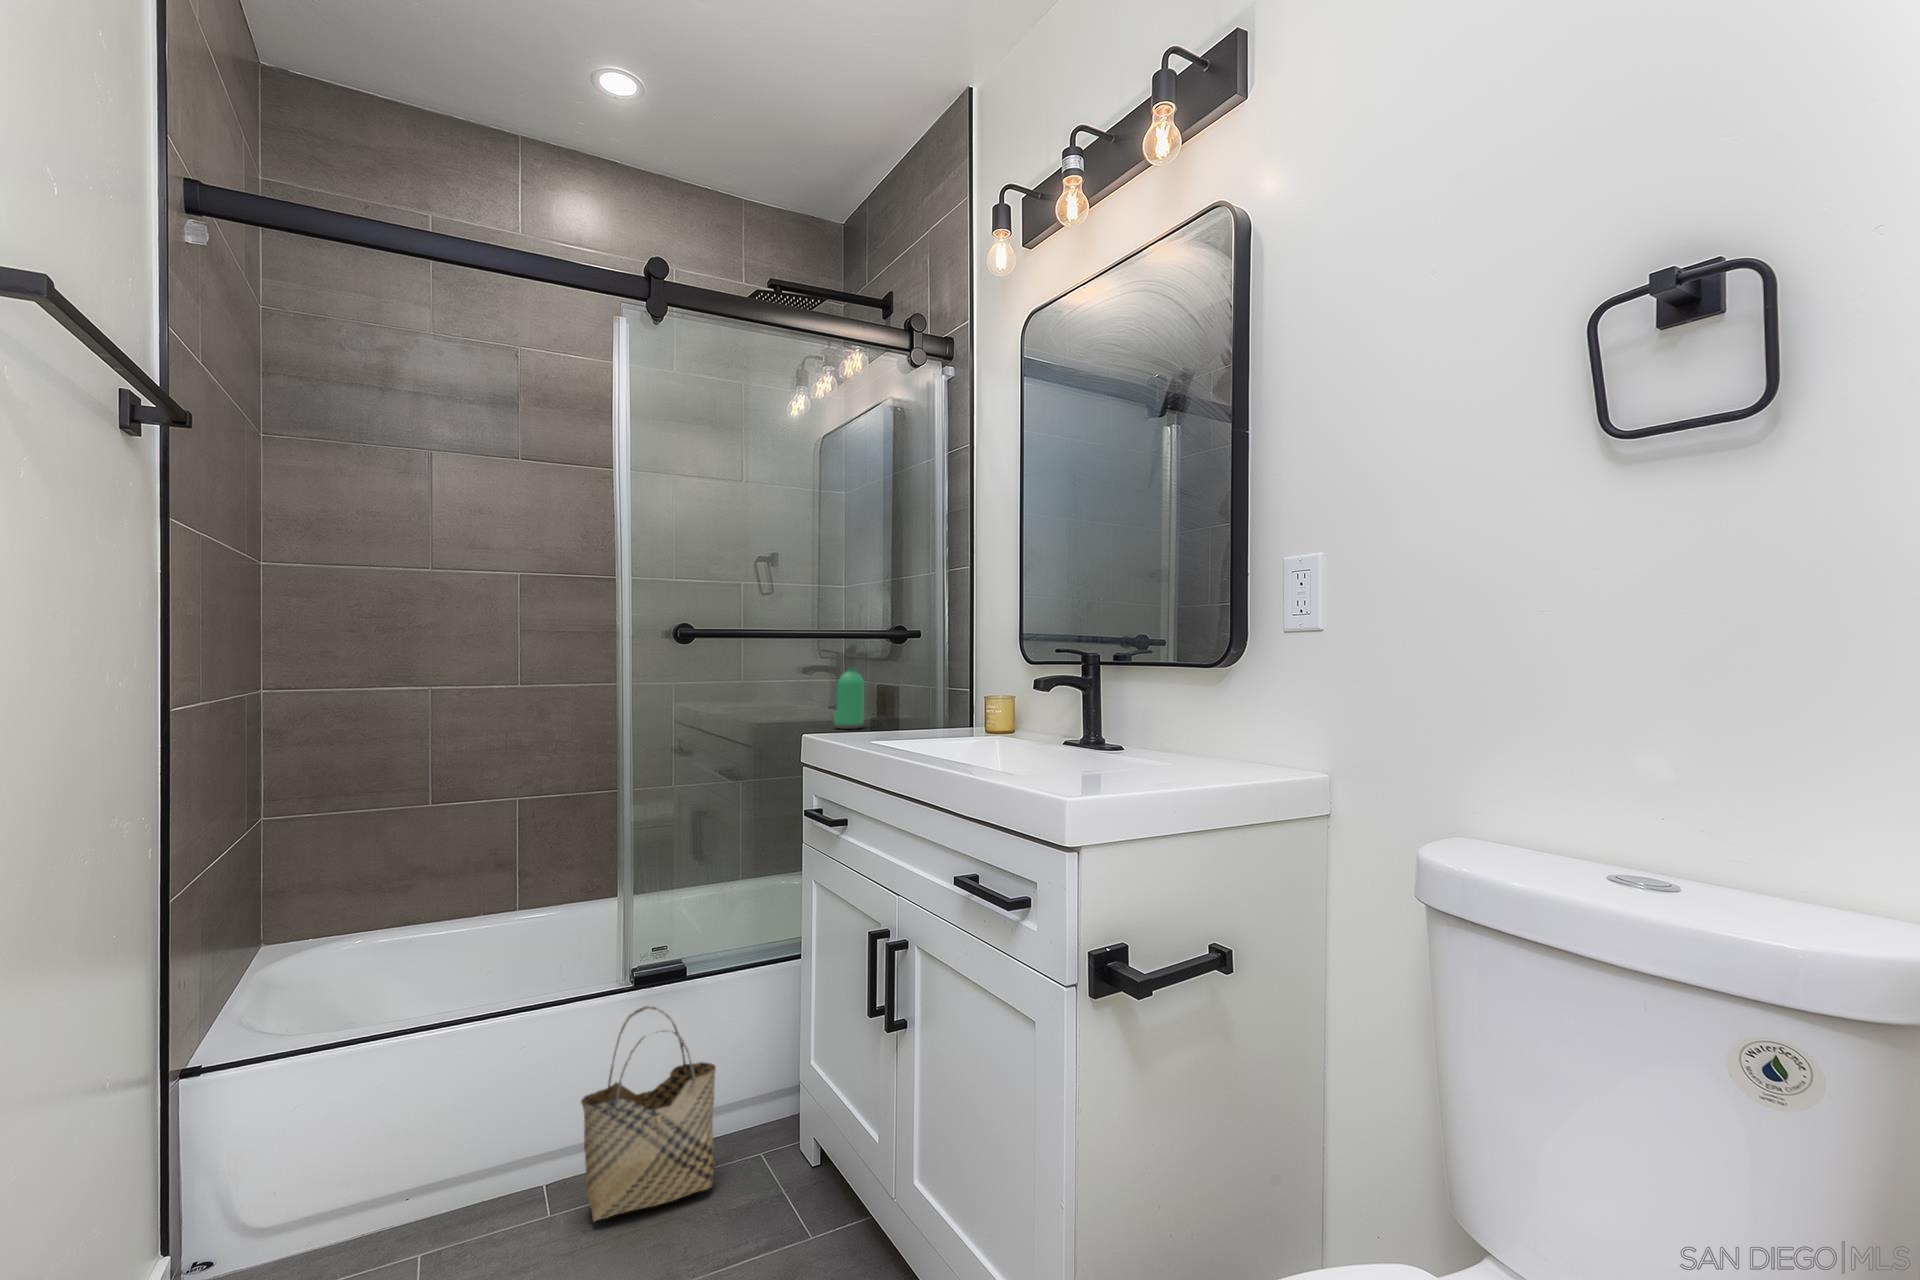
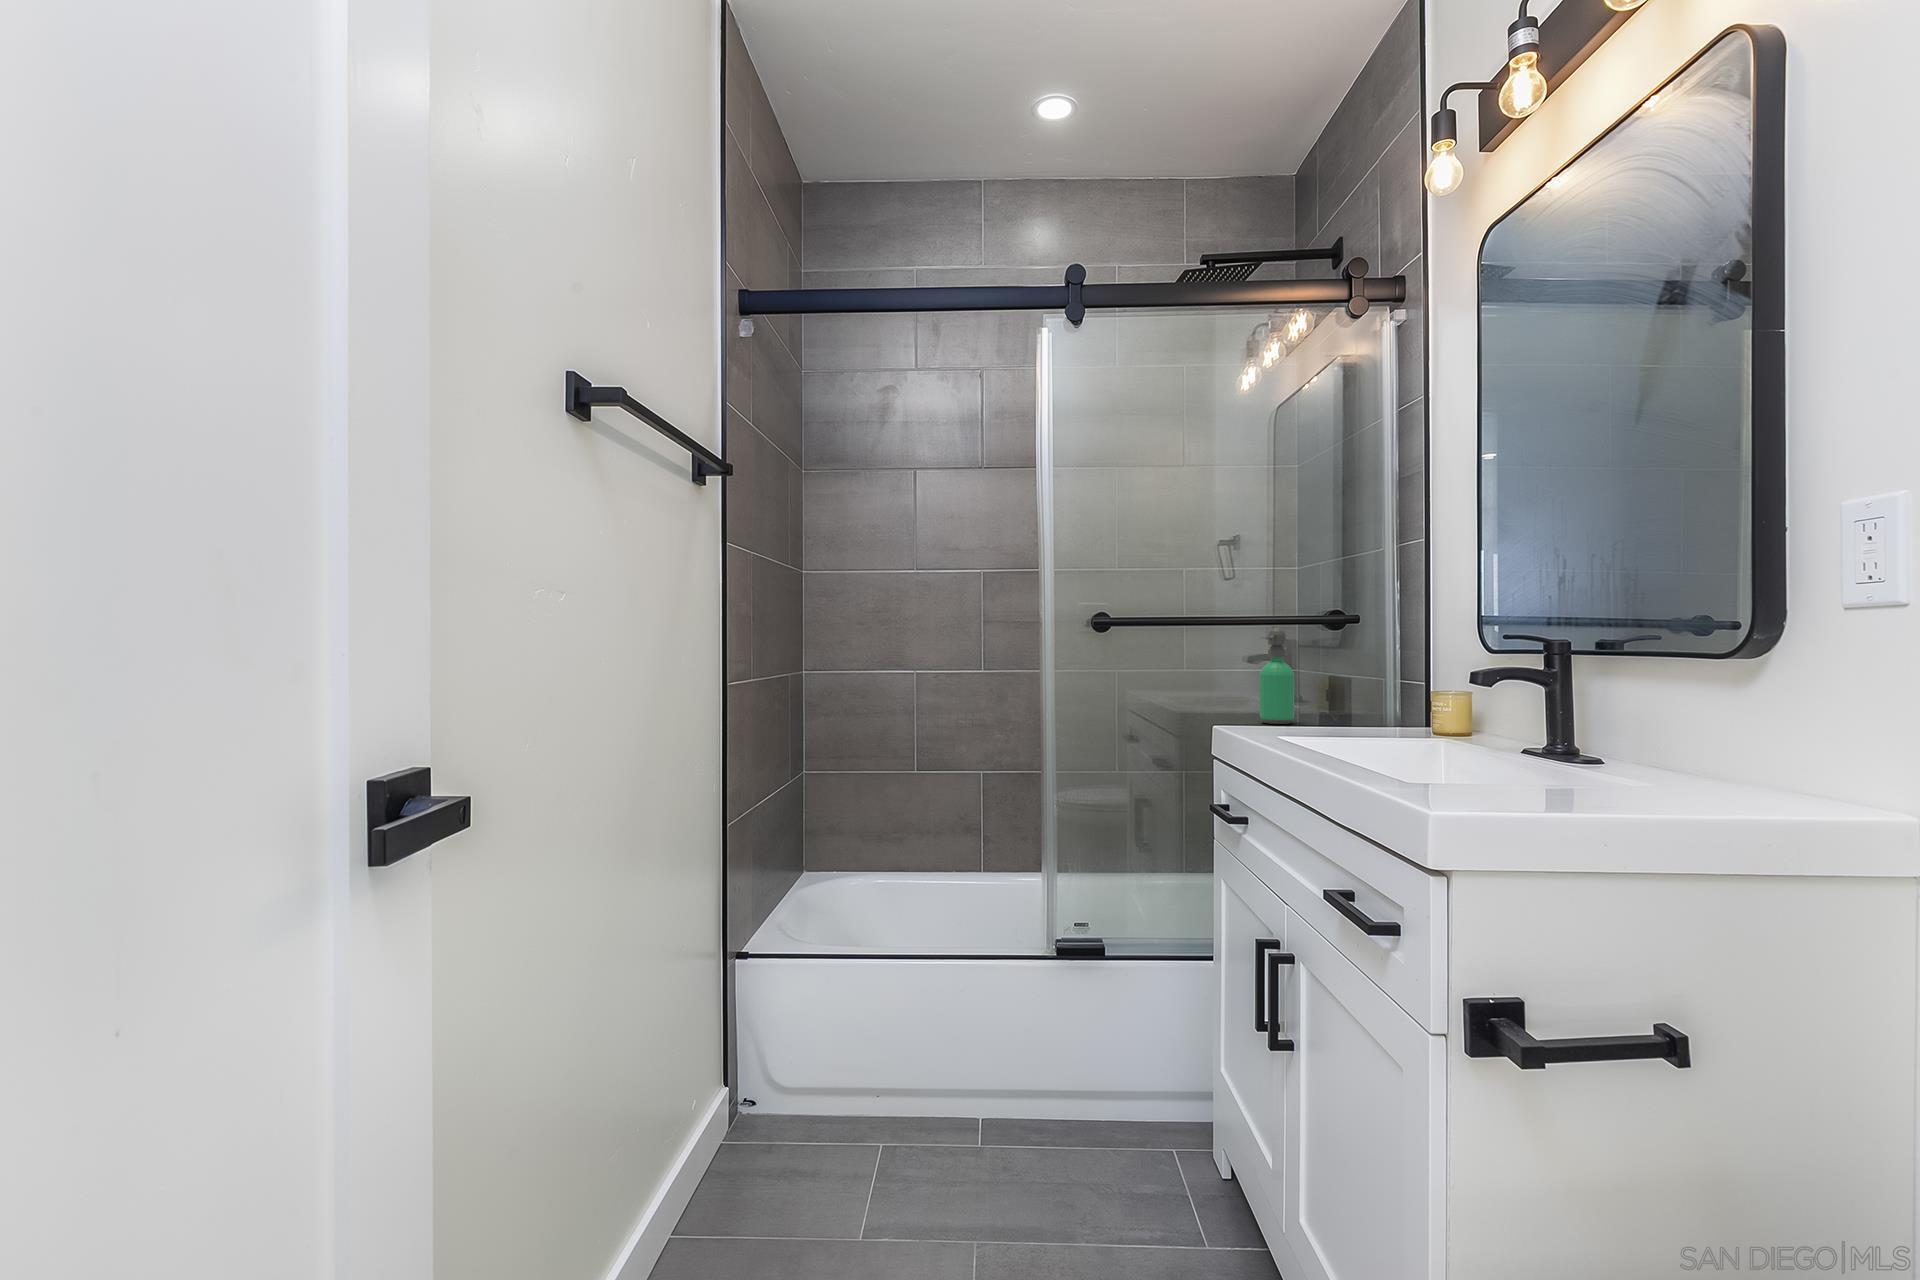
woven basket: present [581,1006,716,1221] -> none [1005,975,1127,1162]

